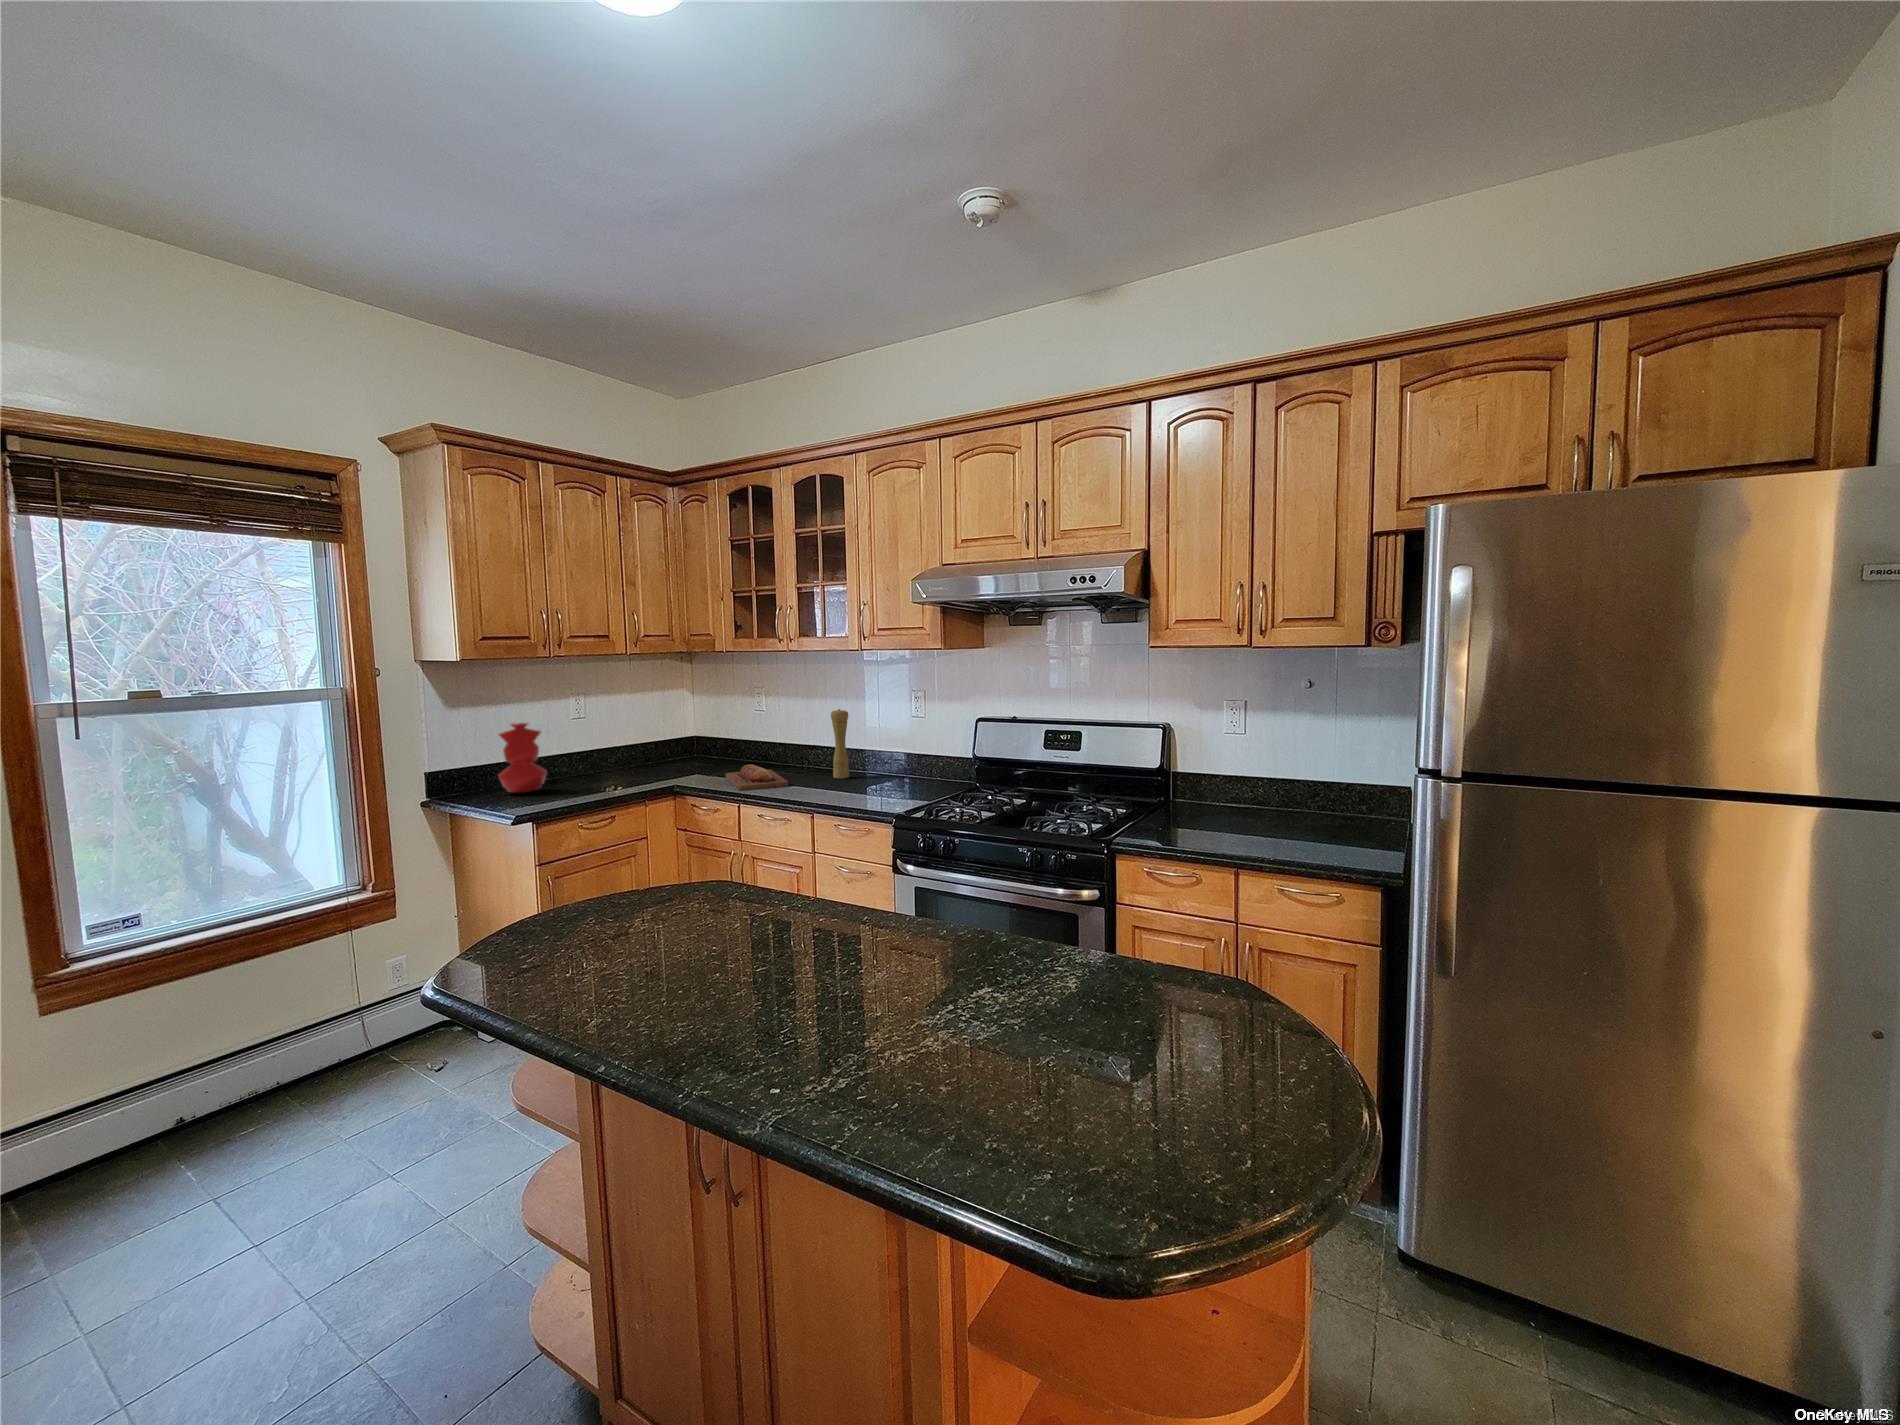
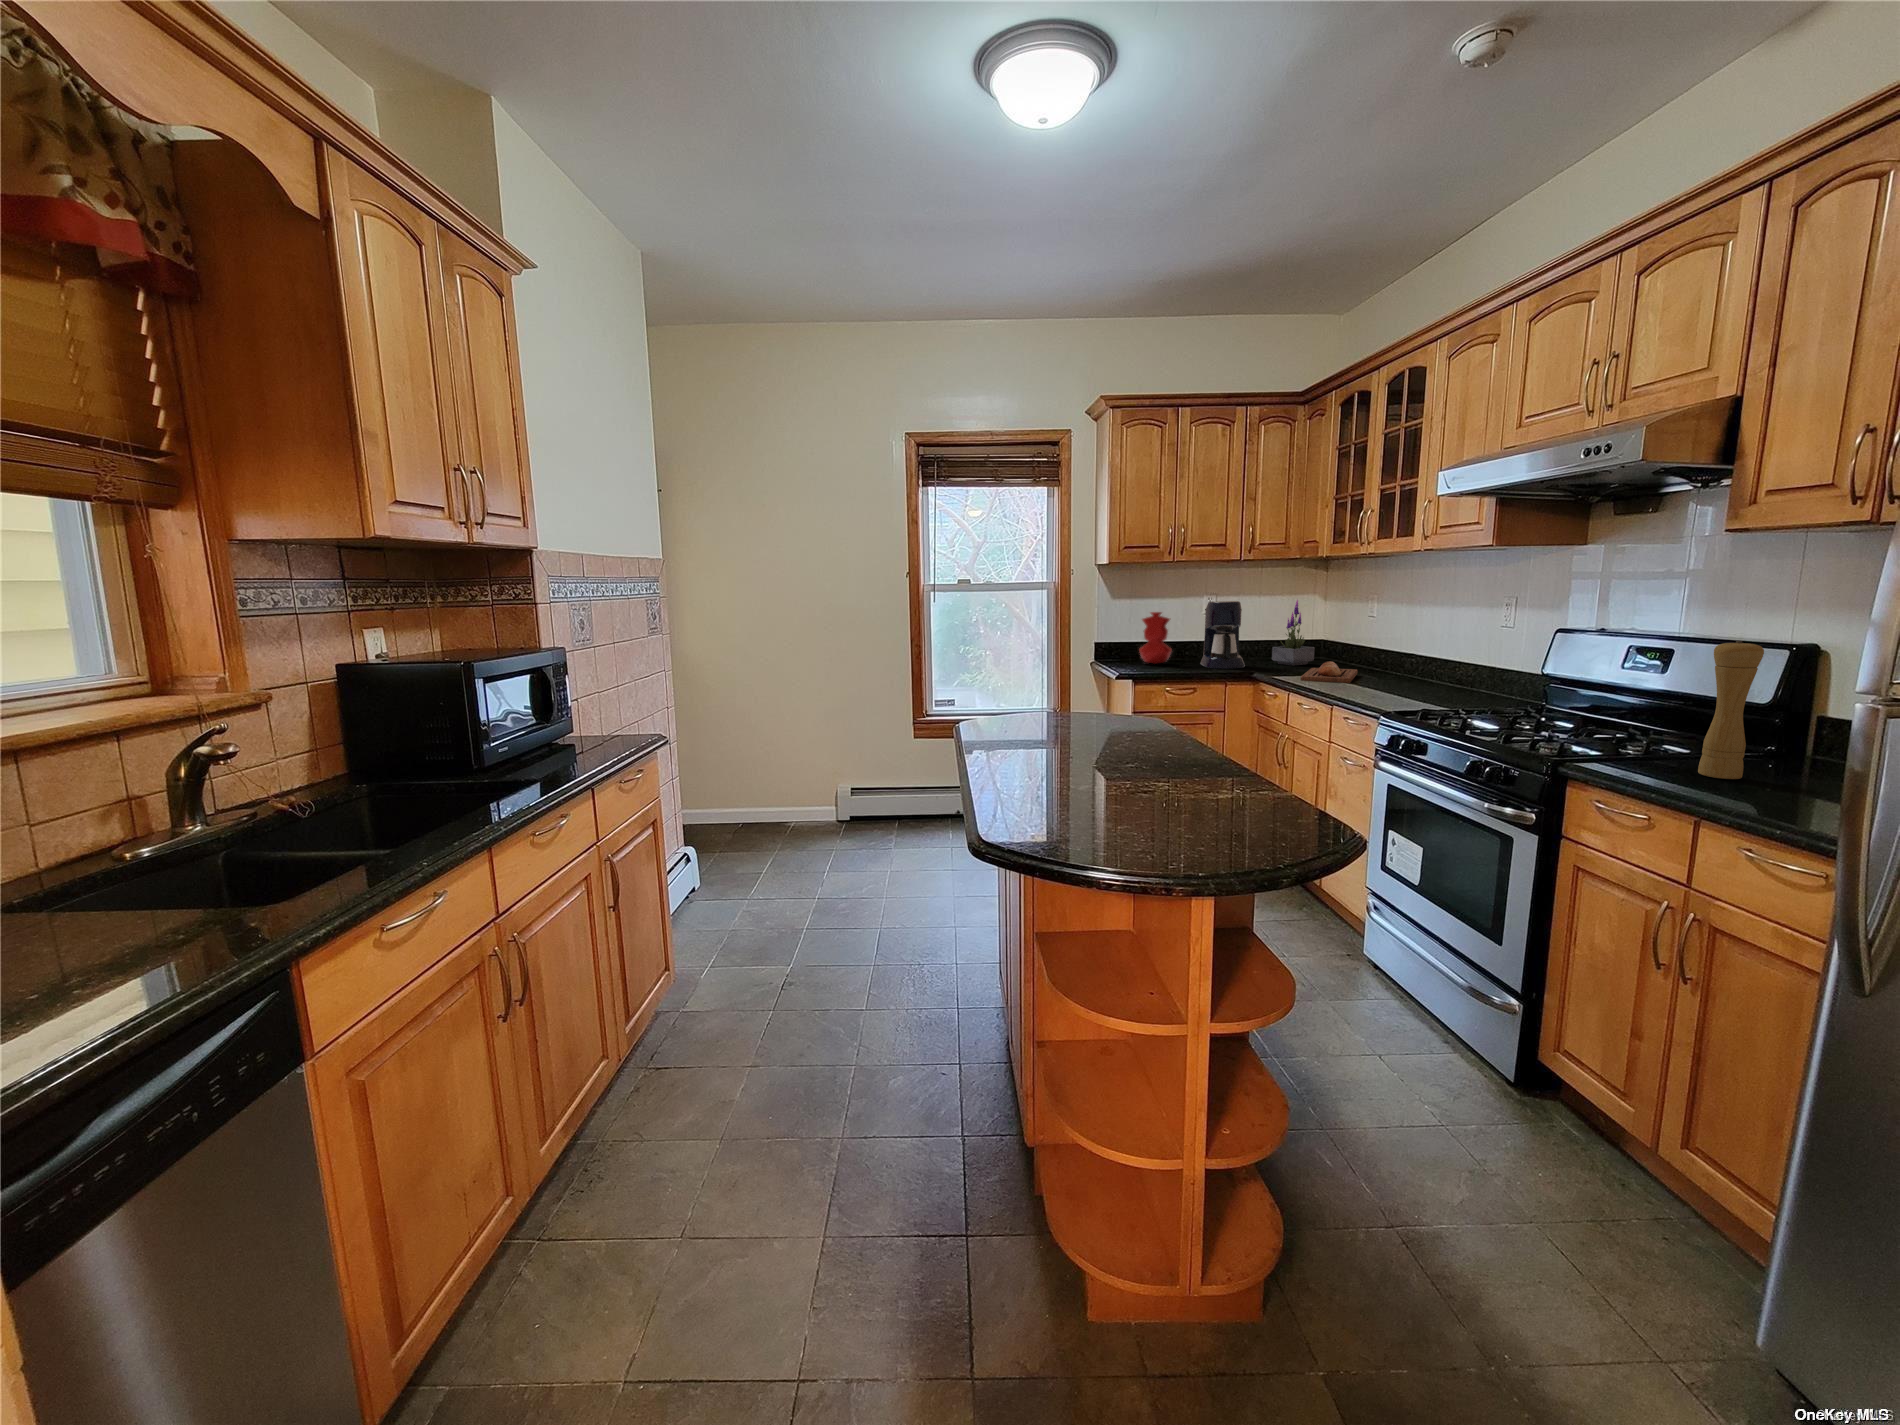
potted plant: none [656,697,701,772] -> present [1272,600,1315,665]
coffee maker: none [584,704,645,789] -> present [1200,601,1245,669]
pepper mill: present [831,709,849,779] -> present [1698,641,1764,779]

